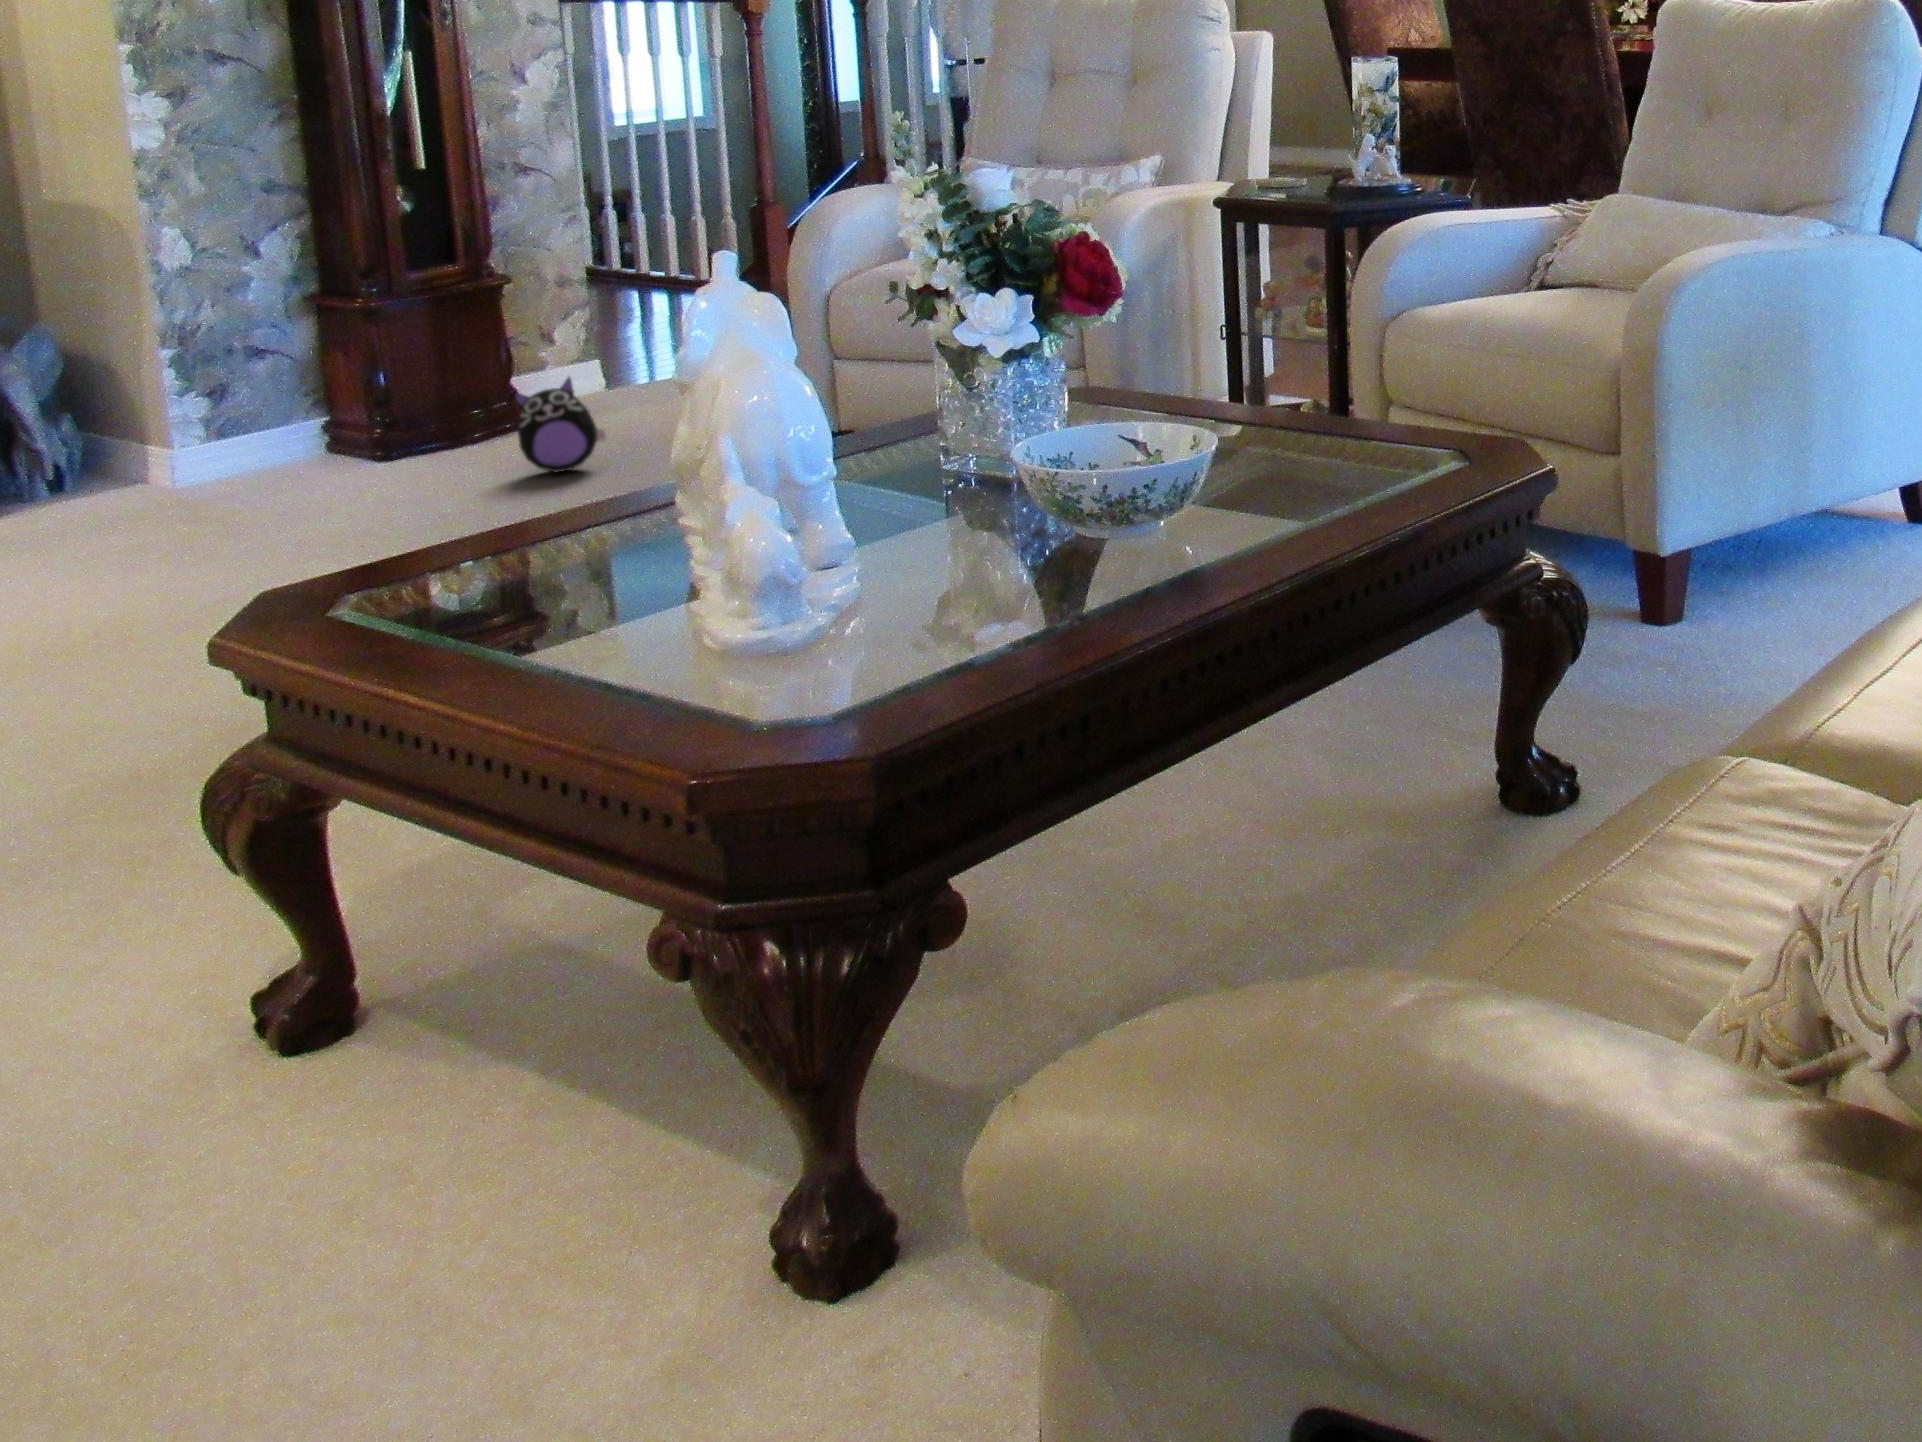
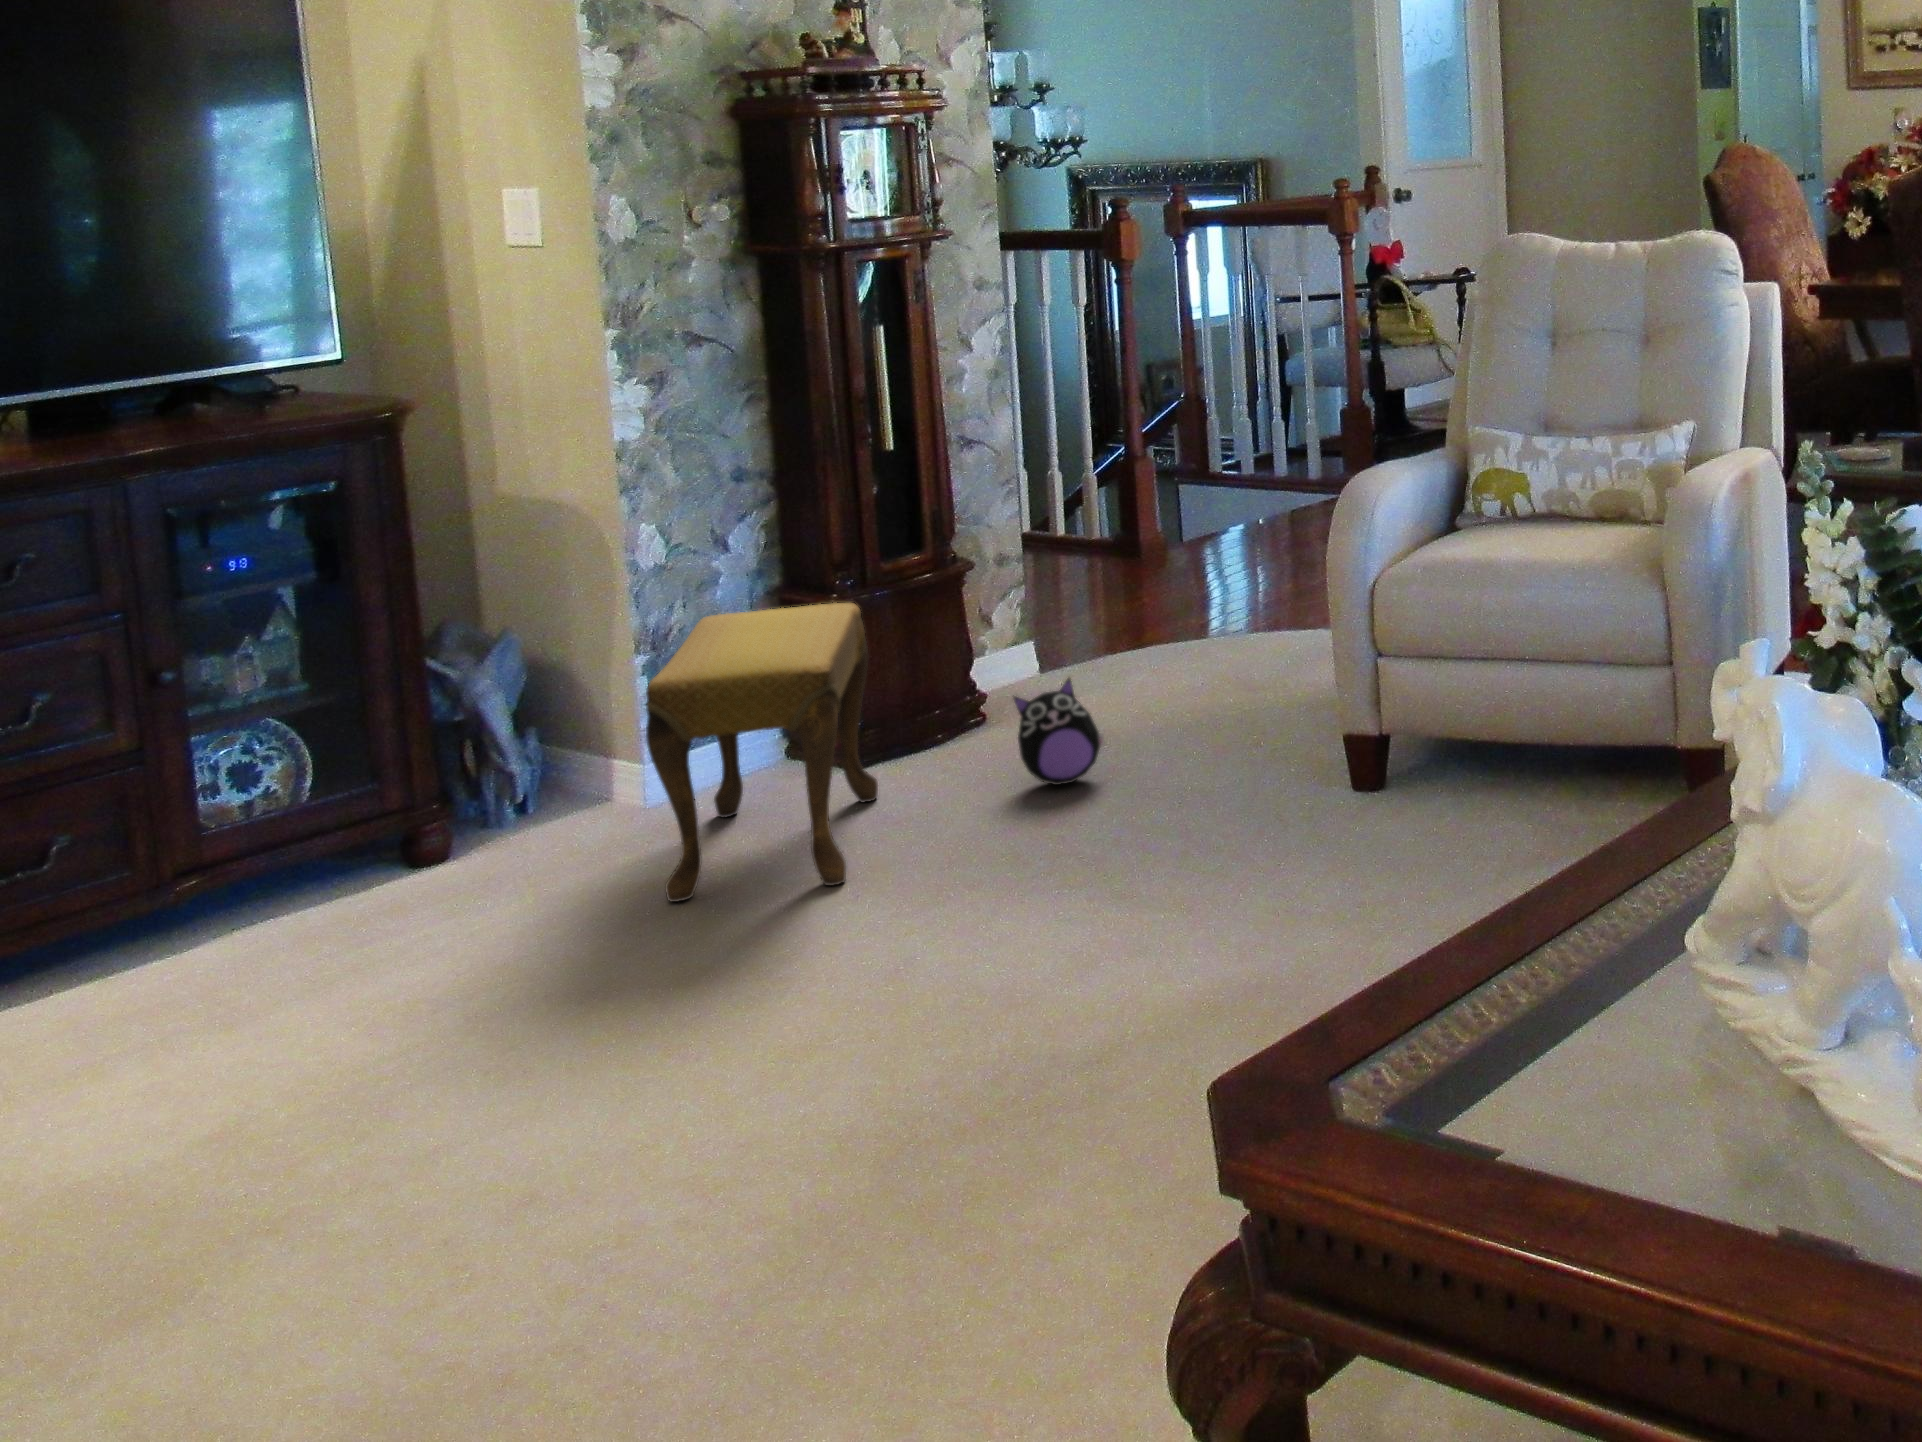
footstool: none [121,301,388,550] -> present [646,603,878,902]

